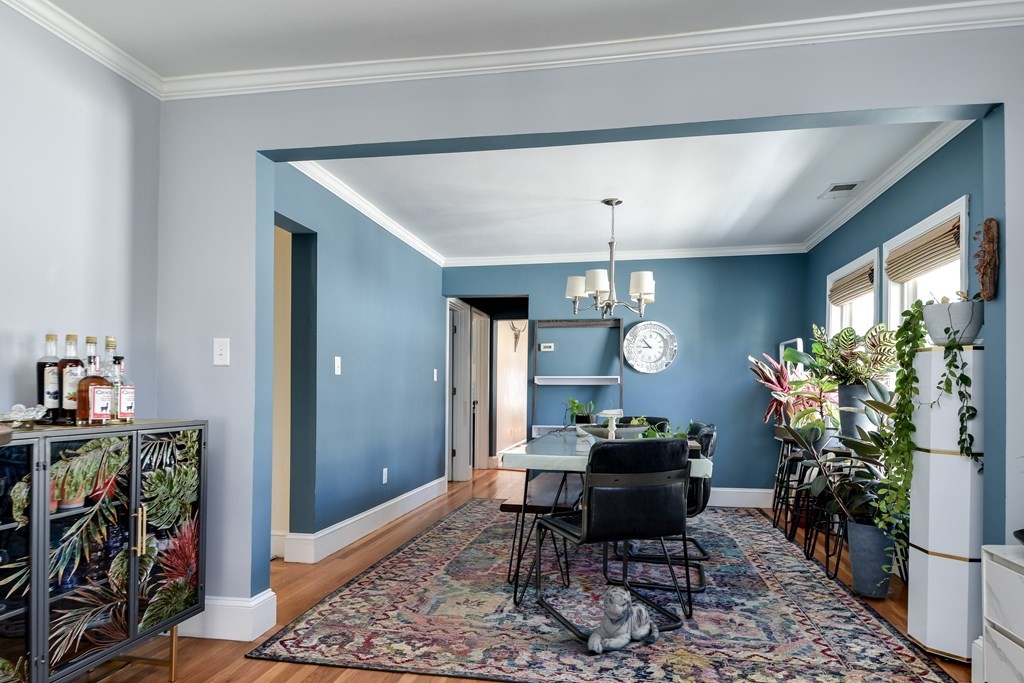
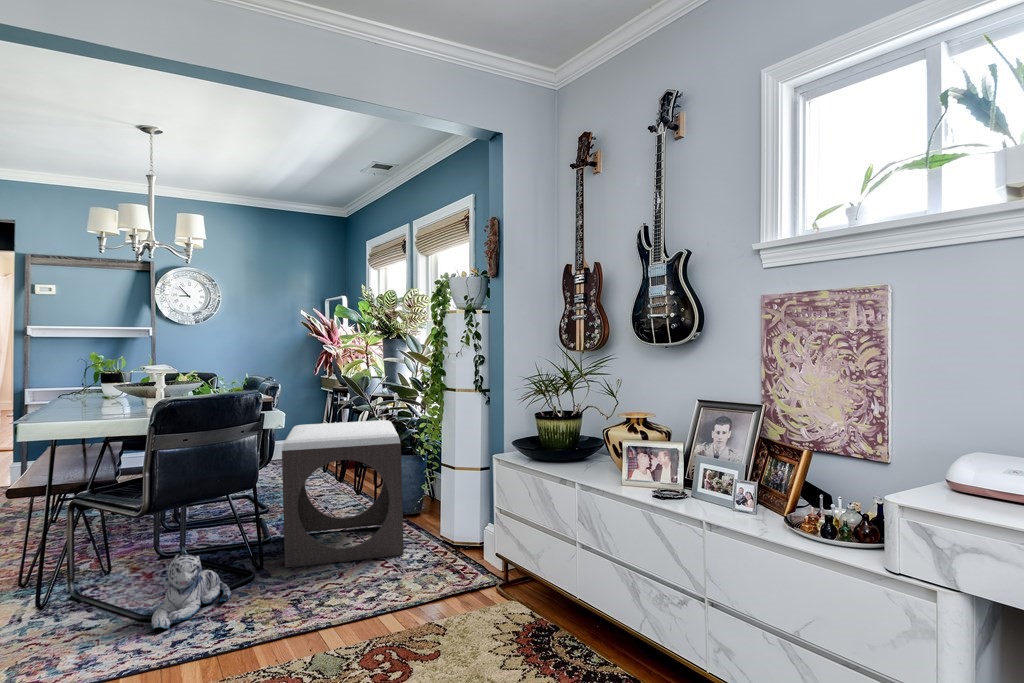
footstool: none [713,475,852,646] -> present [282,420,404,567]

